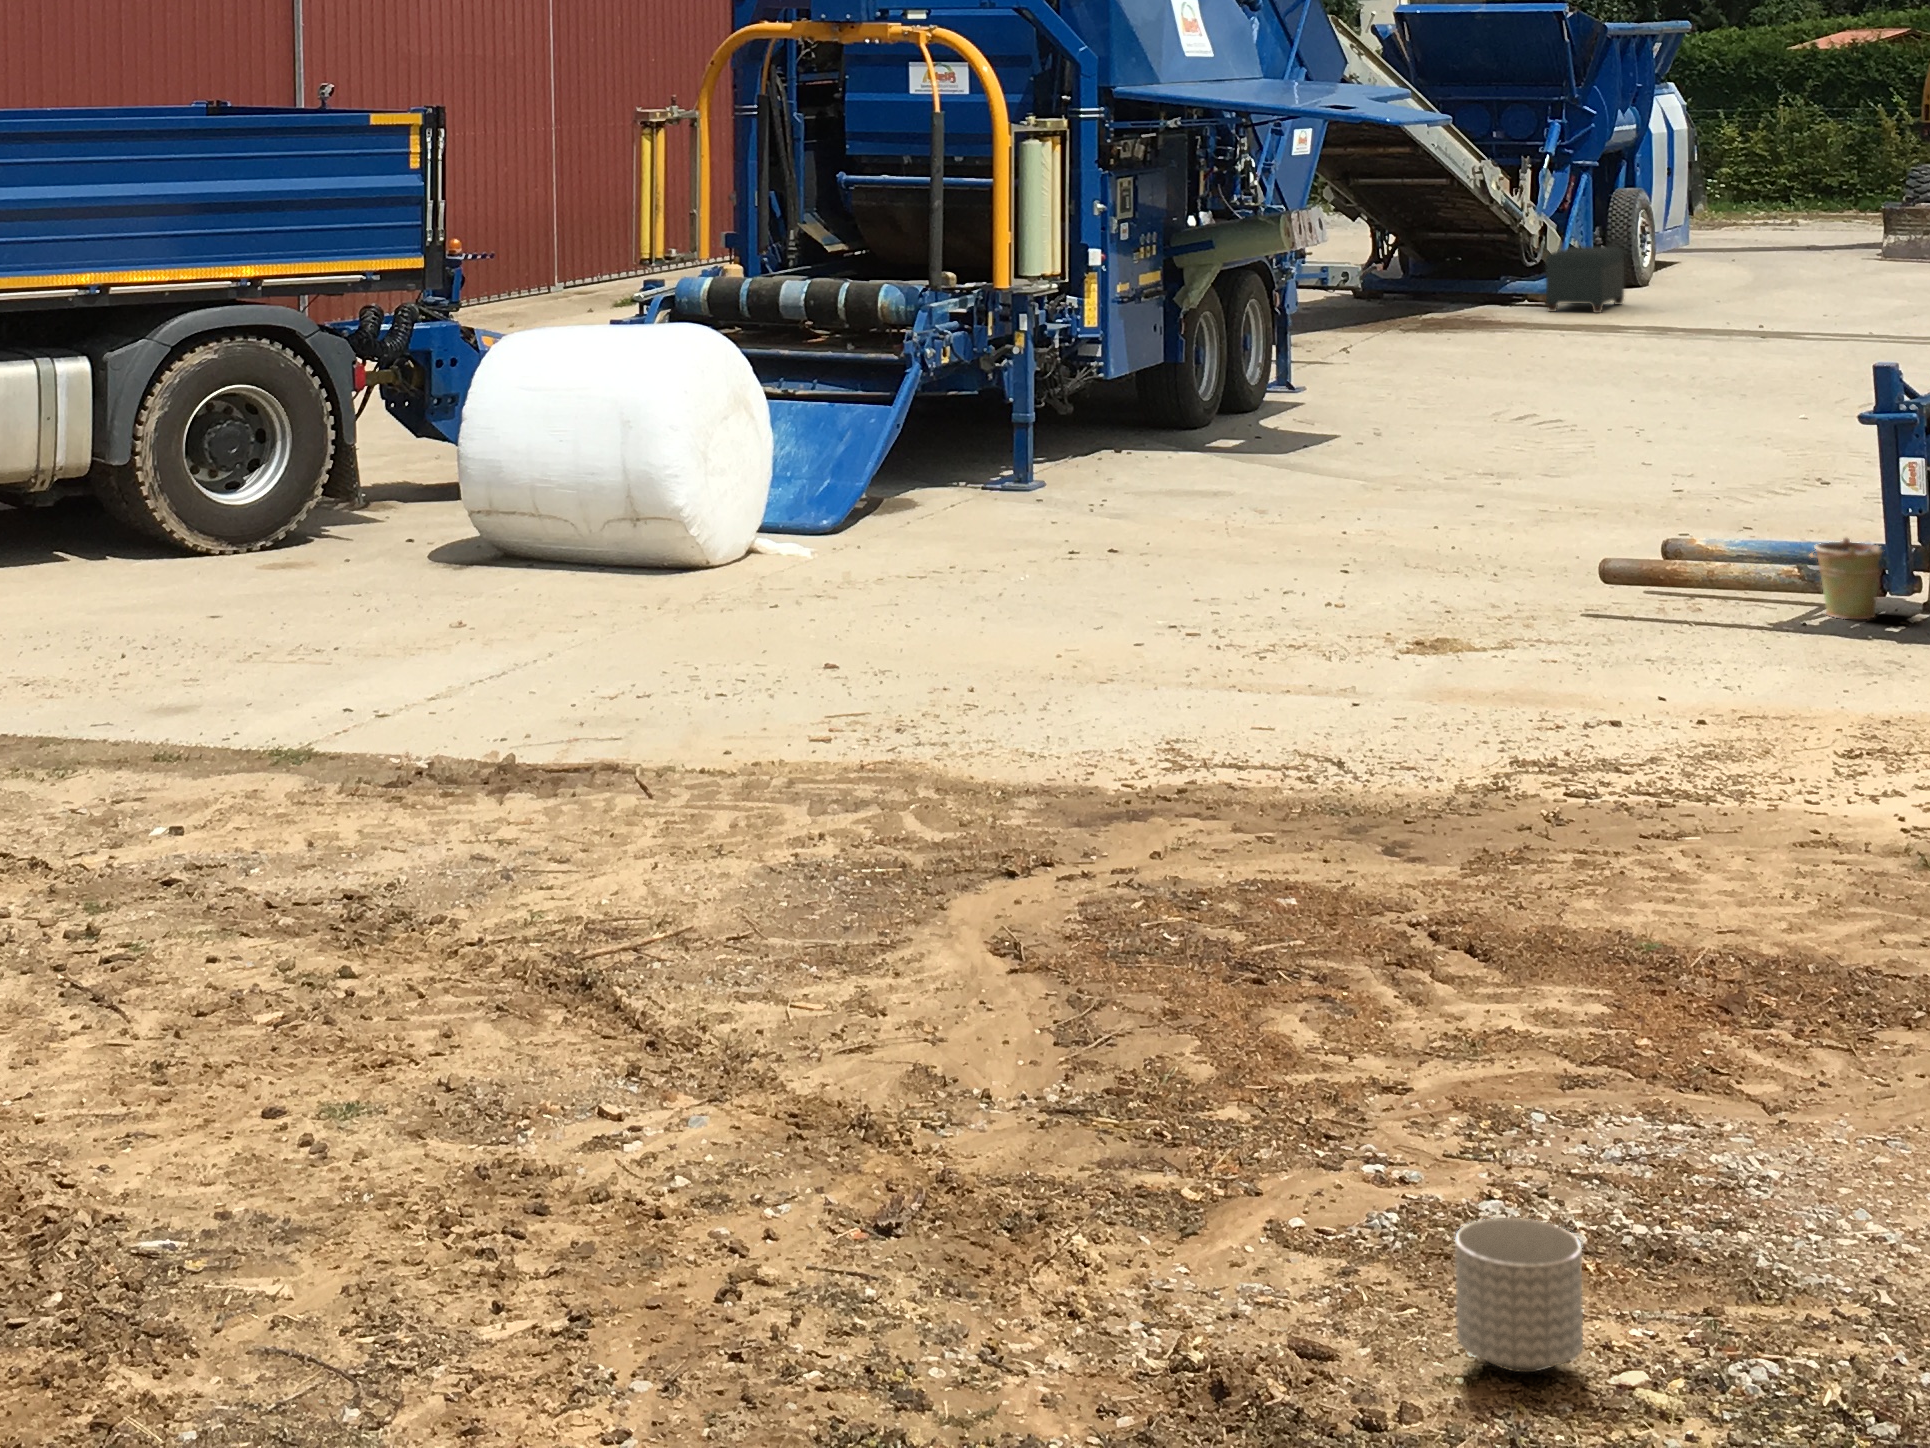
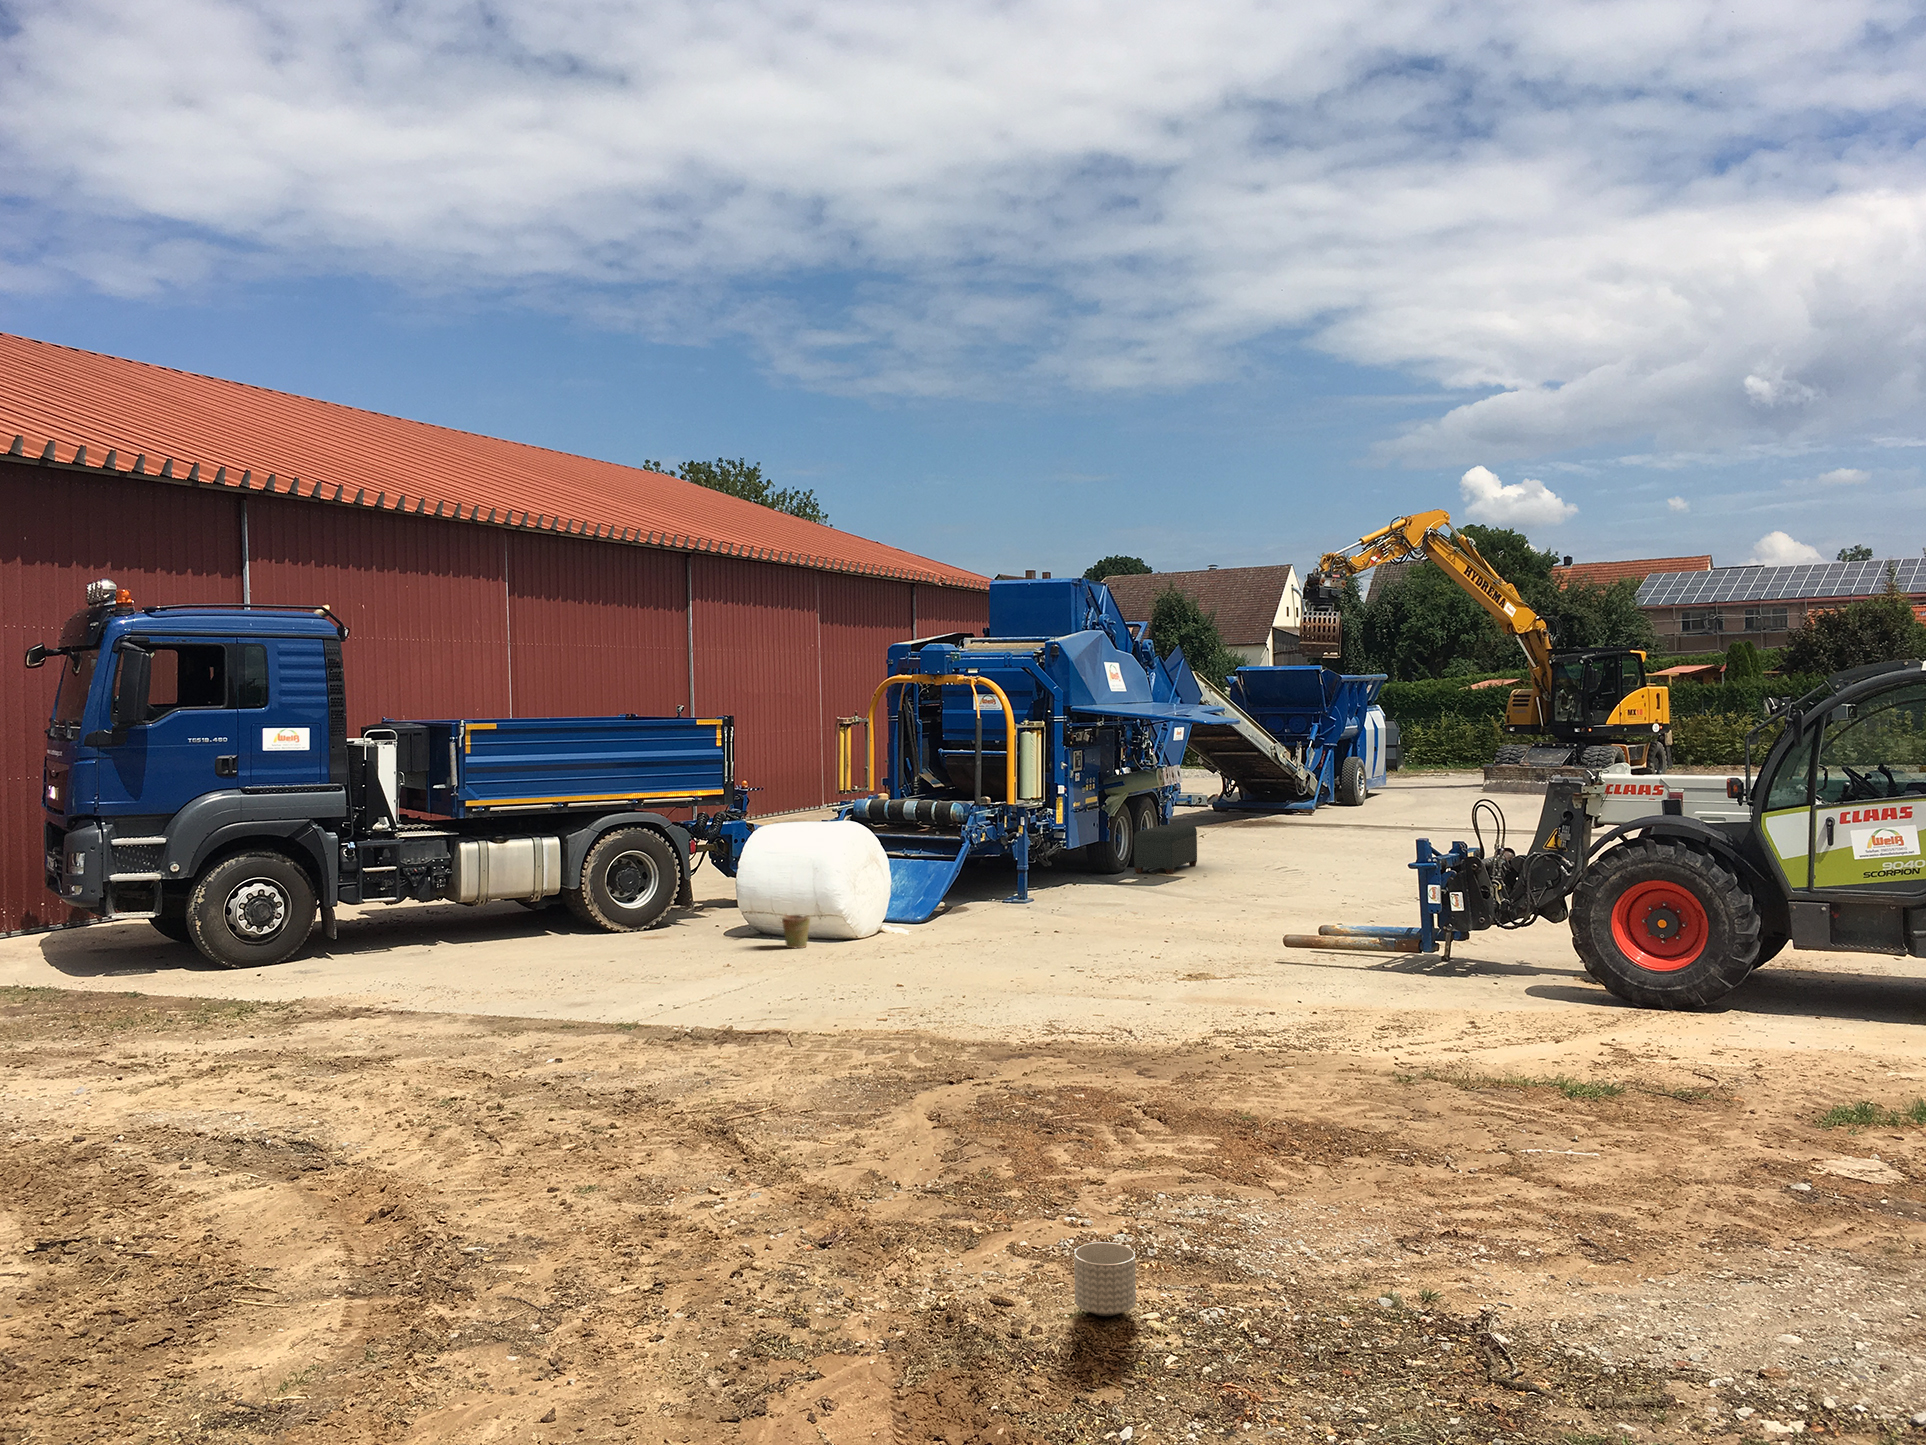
bench: present [1545,246,1624,313] -> present [1134,825,1197,874]
bucket: present [1811,538,1883,619] -> present [781,914,810,948]

